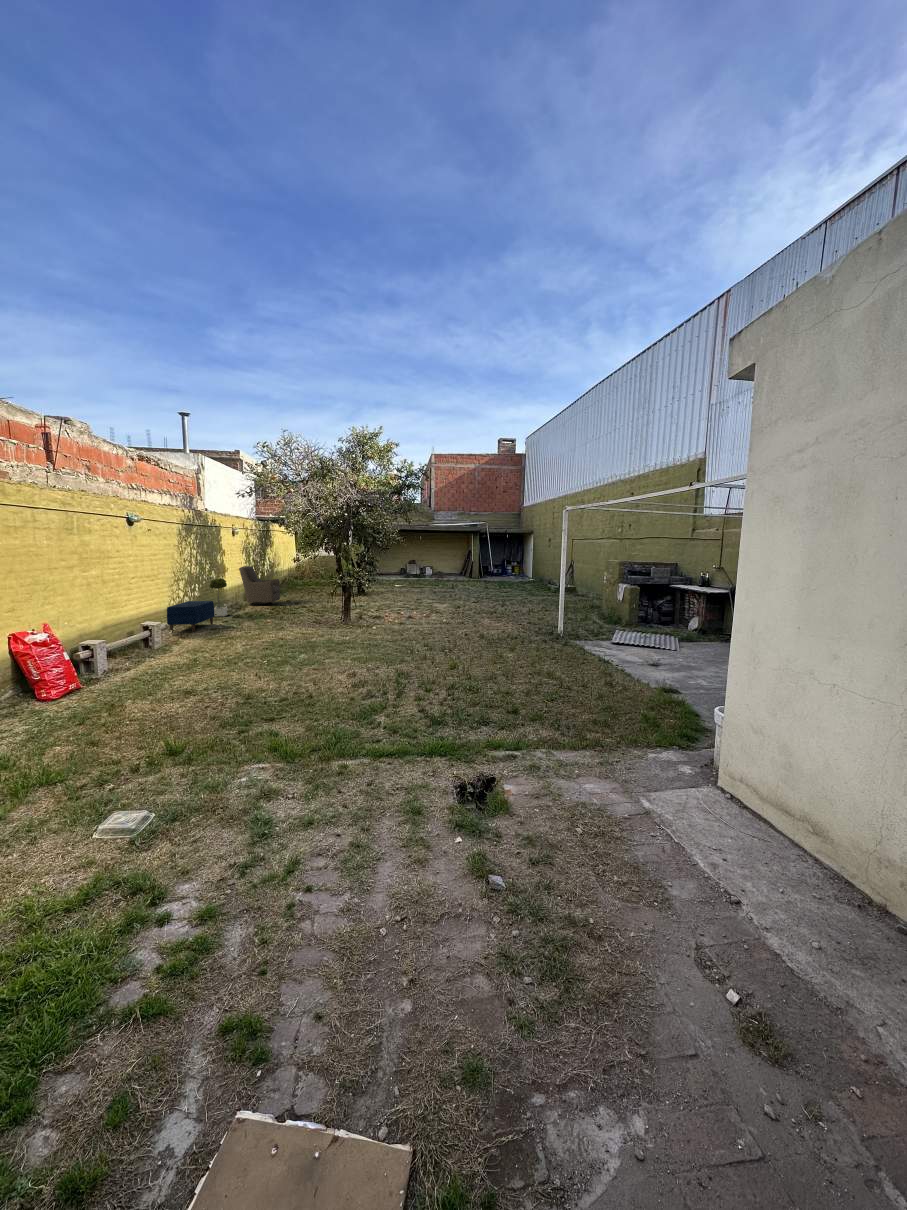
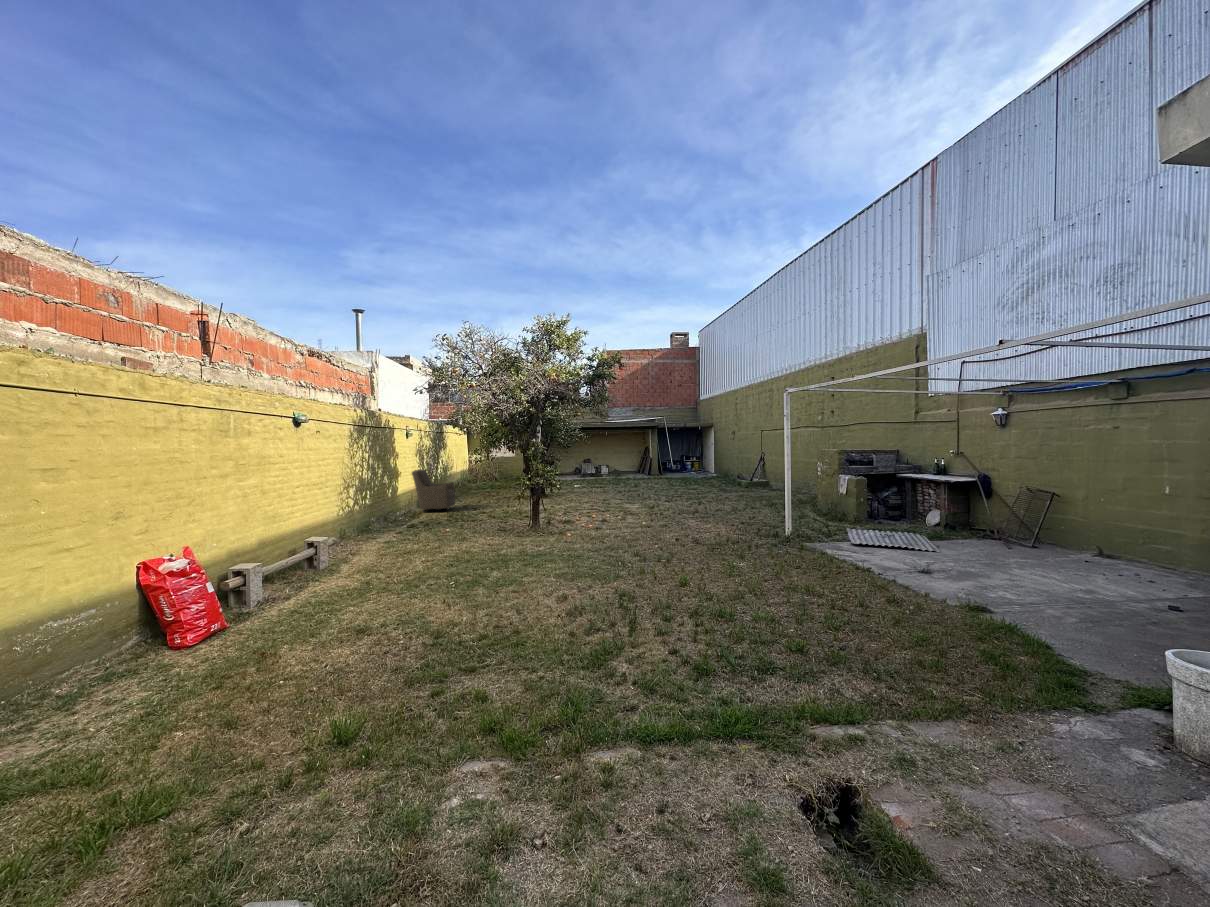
potted tree: present [209,578,227,616] -> none [380,483,400,526]
bench: present [167,601,215,633] -> none [334,509,387,547]

